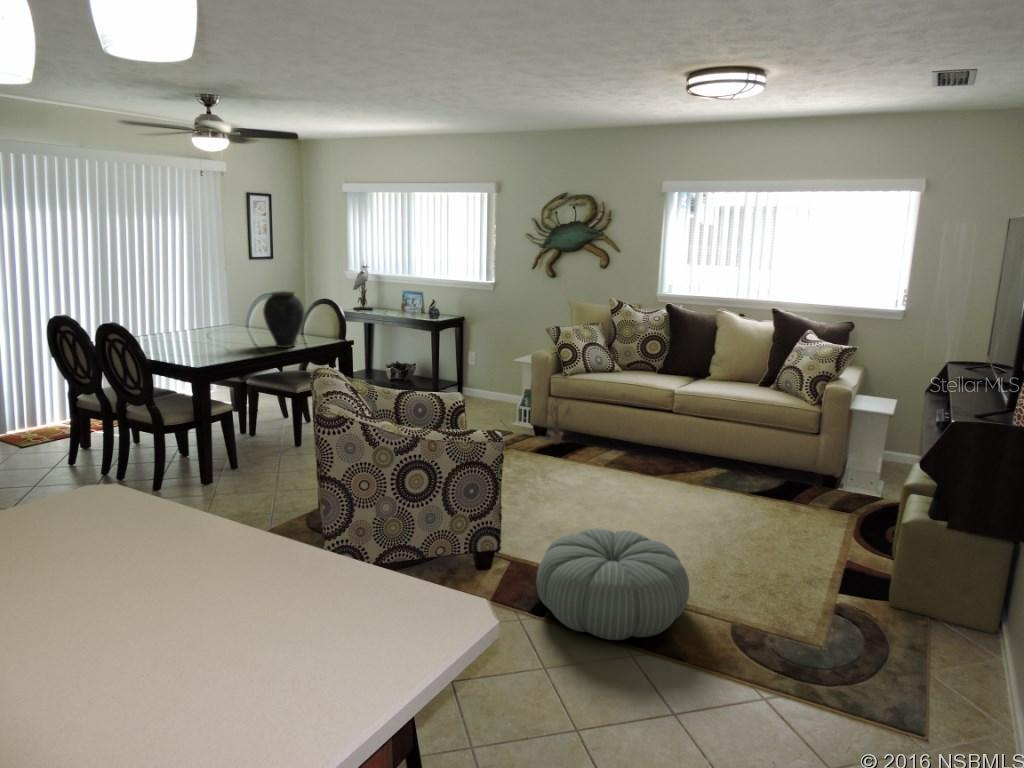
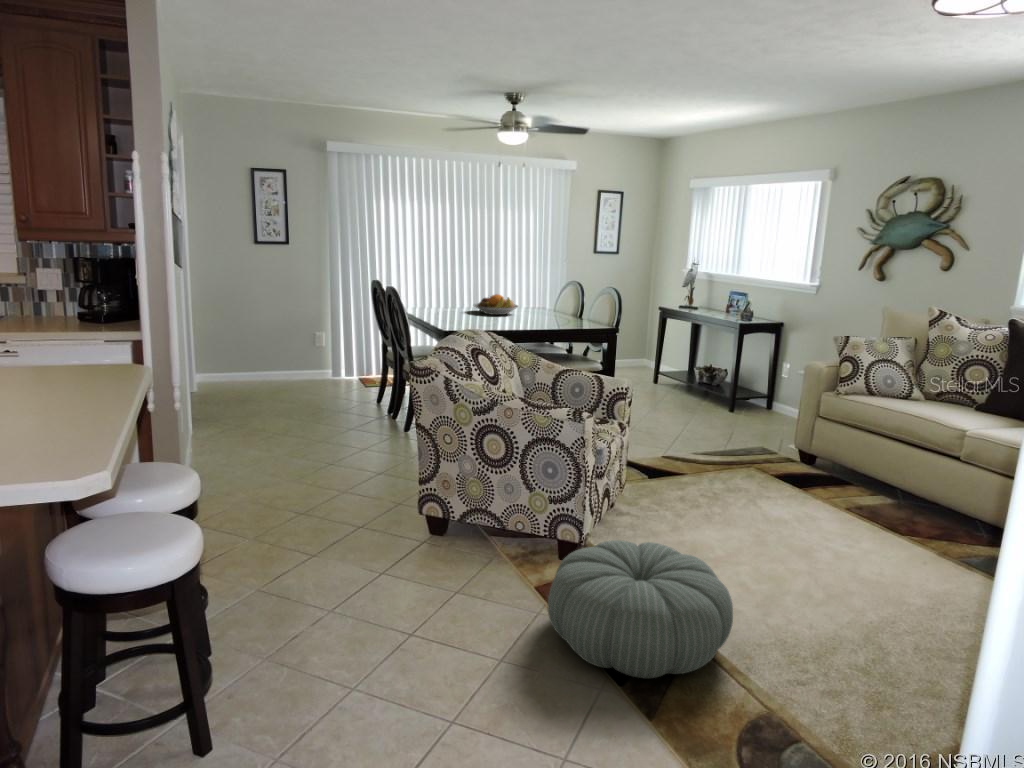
vase: present [263,291,304,348] -> none [527,273,564,326]
fruit bowl: none [179,317,234,340] -> present [473,294,518,315]
decorative plant: present [539,399,570,444] -> none [795,415,831,474]

